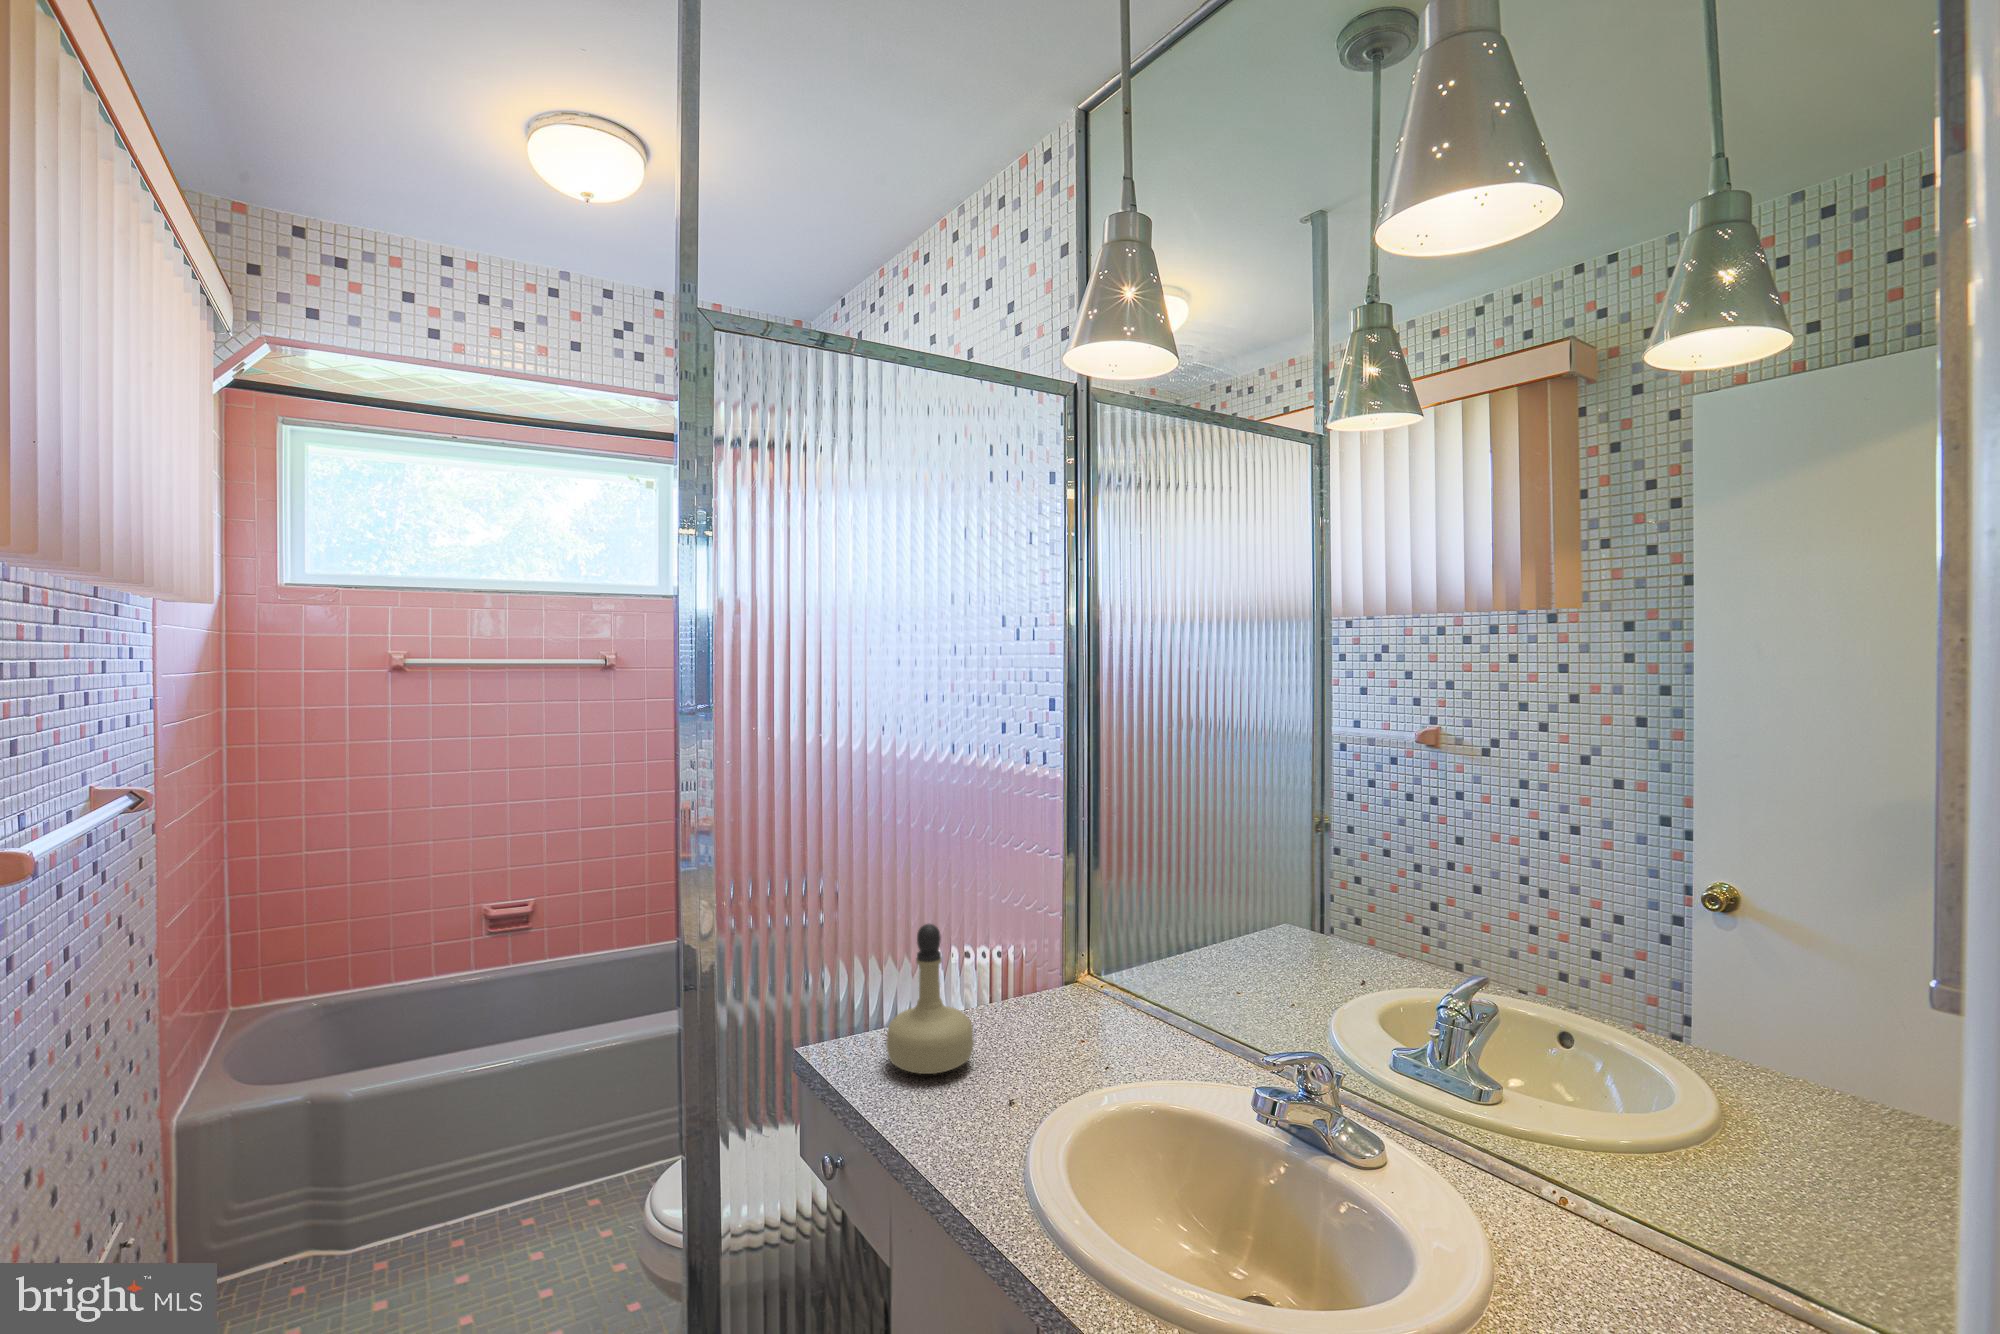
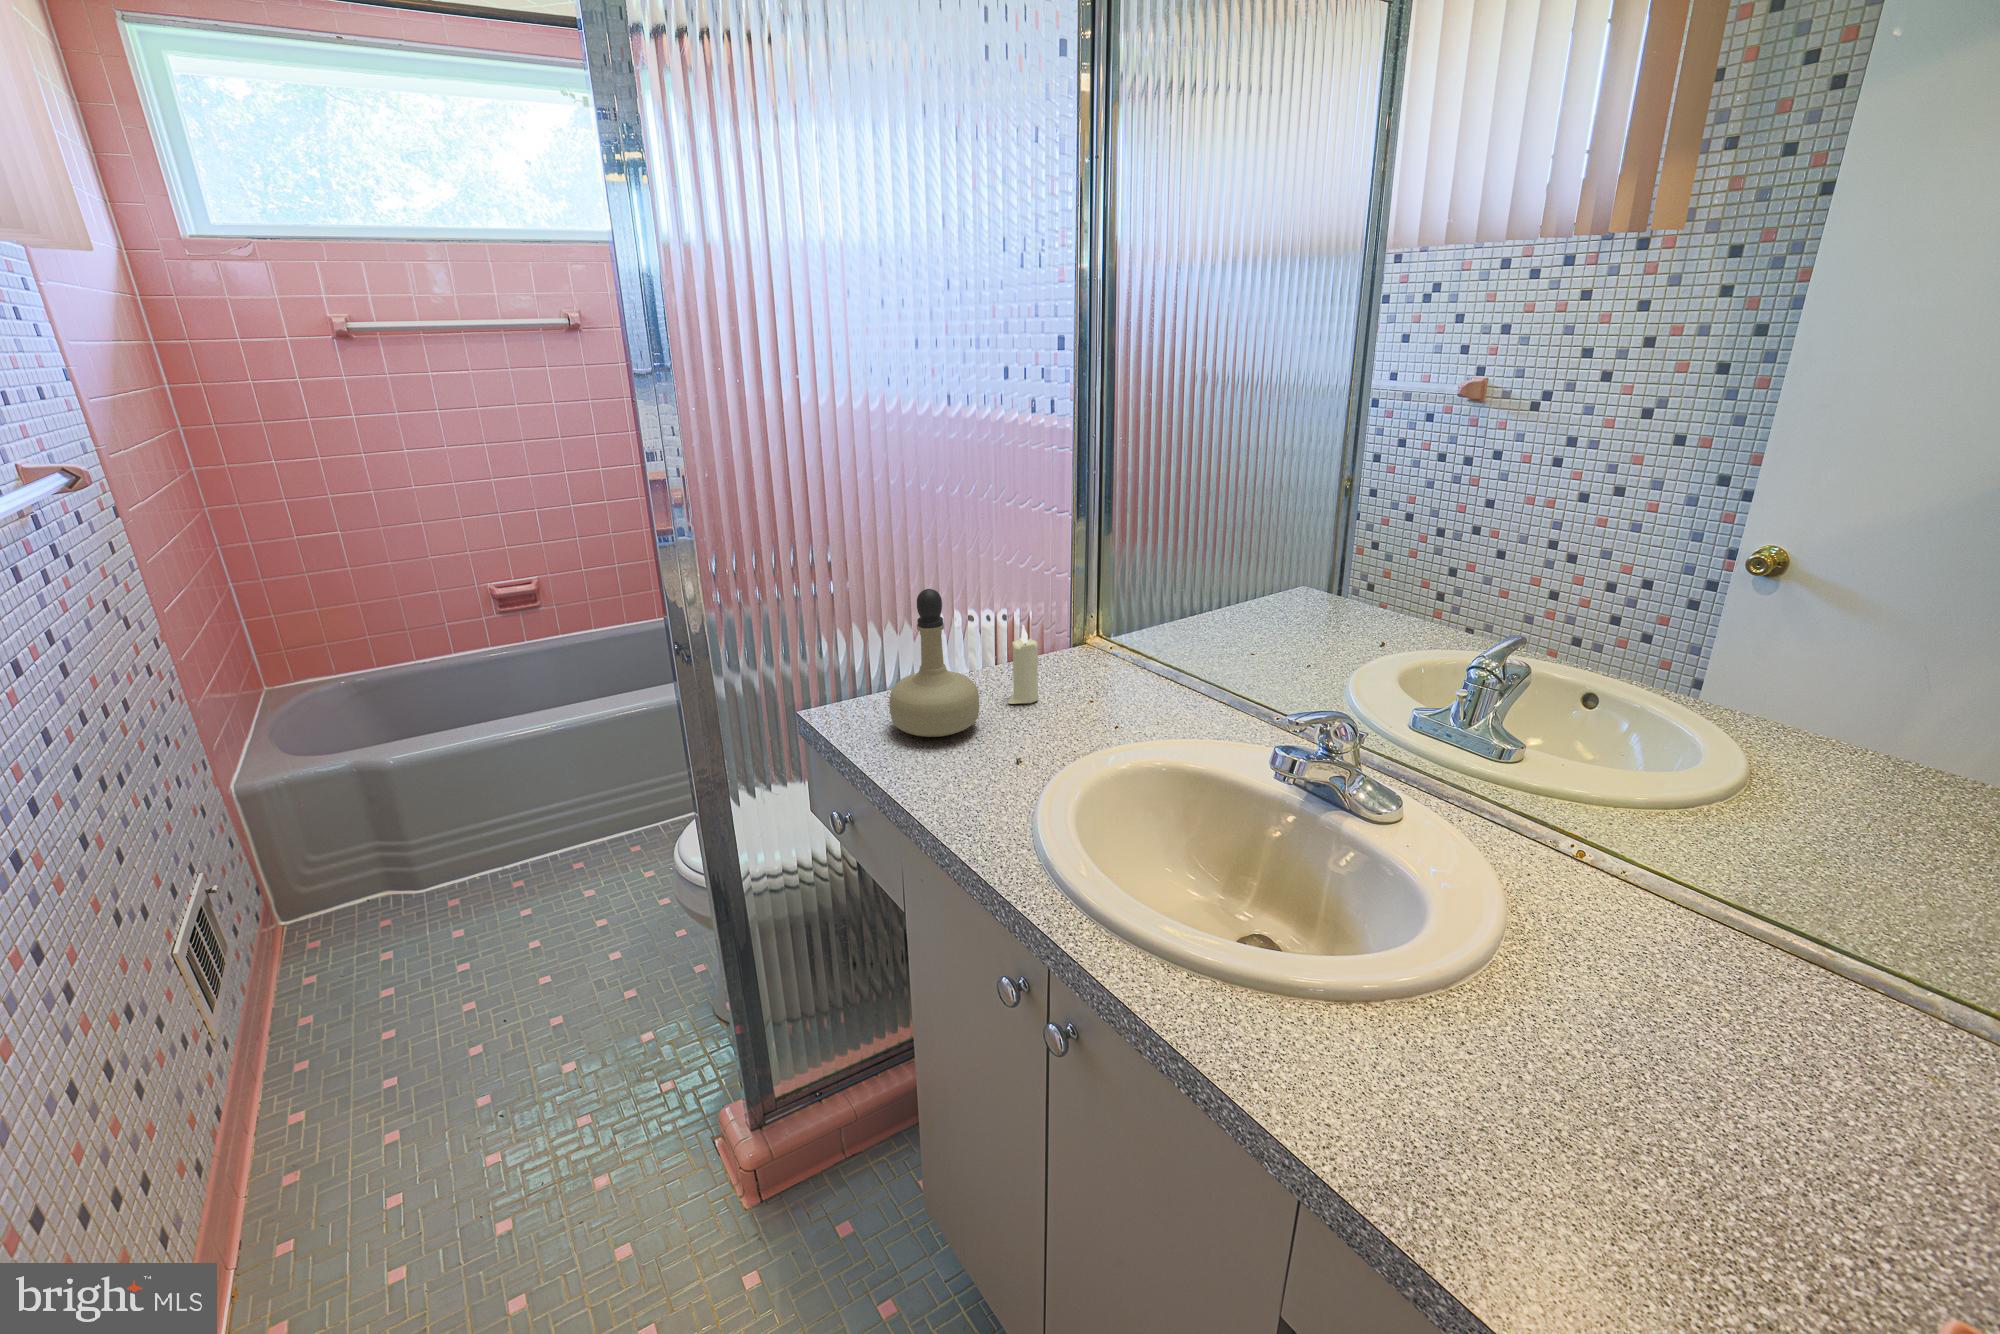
candle: none [1002,960,1032,1041] -> present [1008,625,1038,704]

